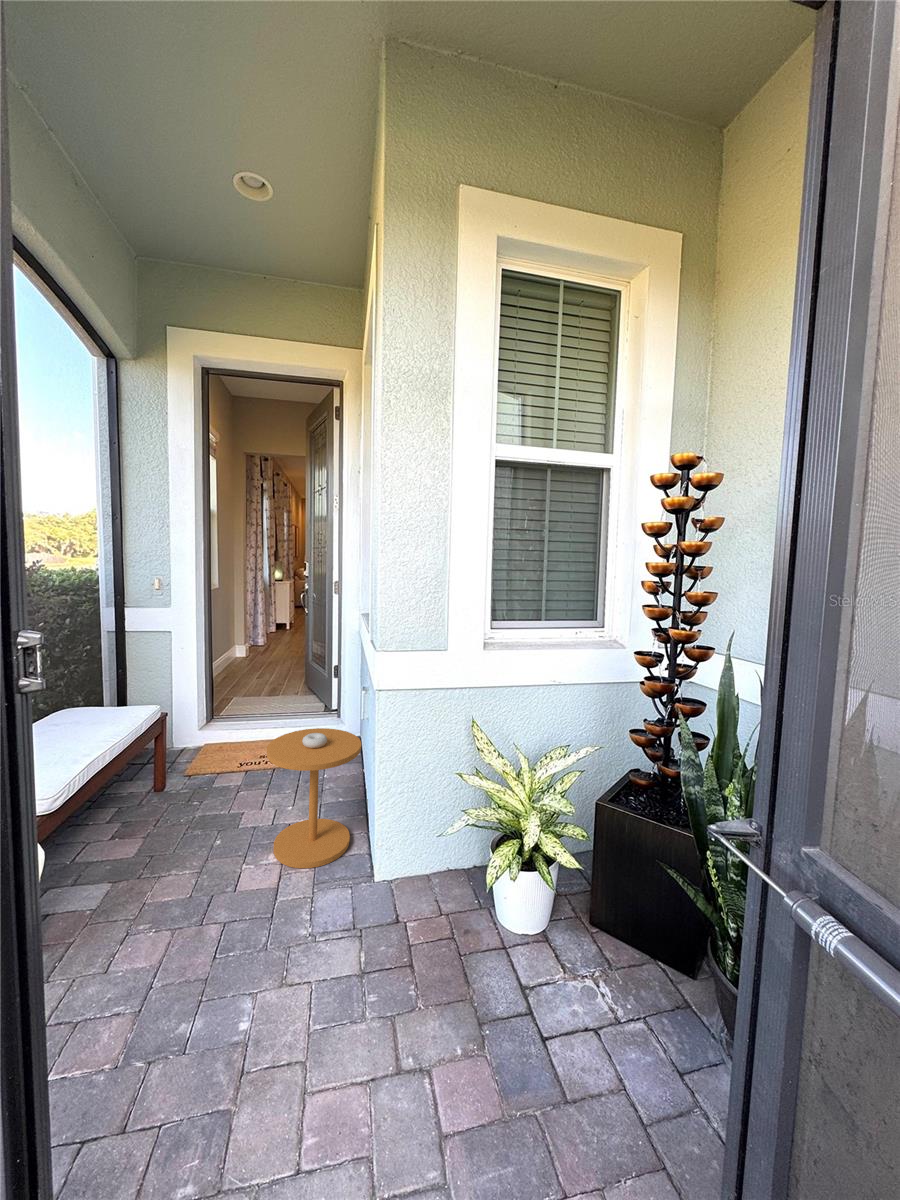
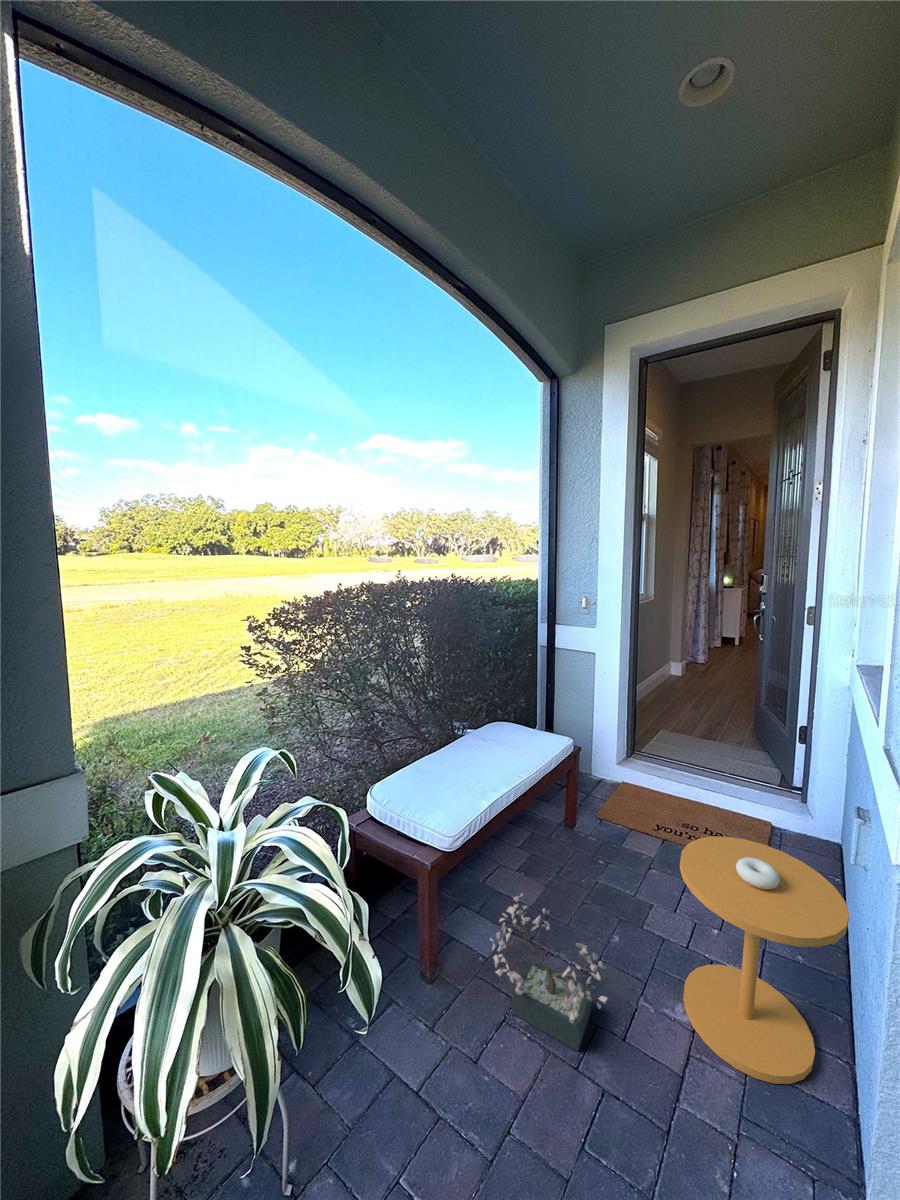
decorative plant: none [104,832,221,936] -> present [490,894,607,1051]

